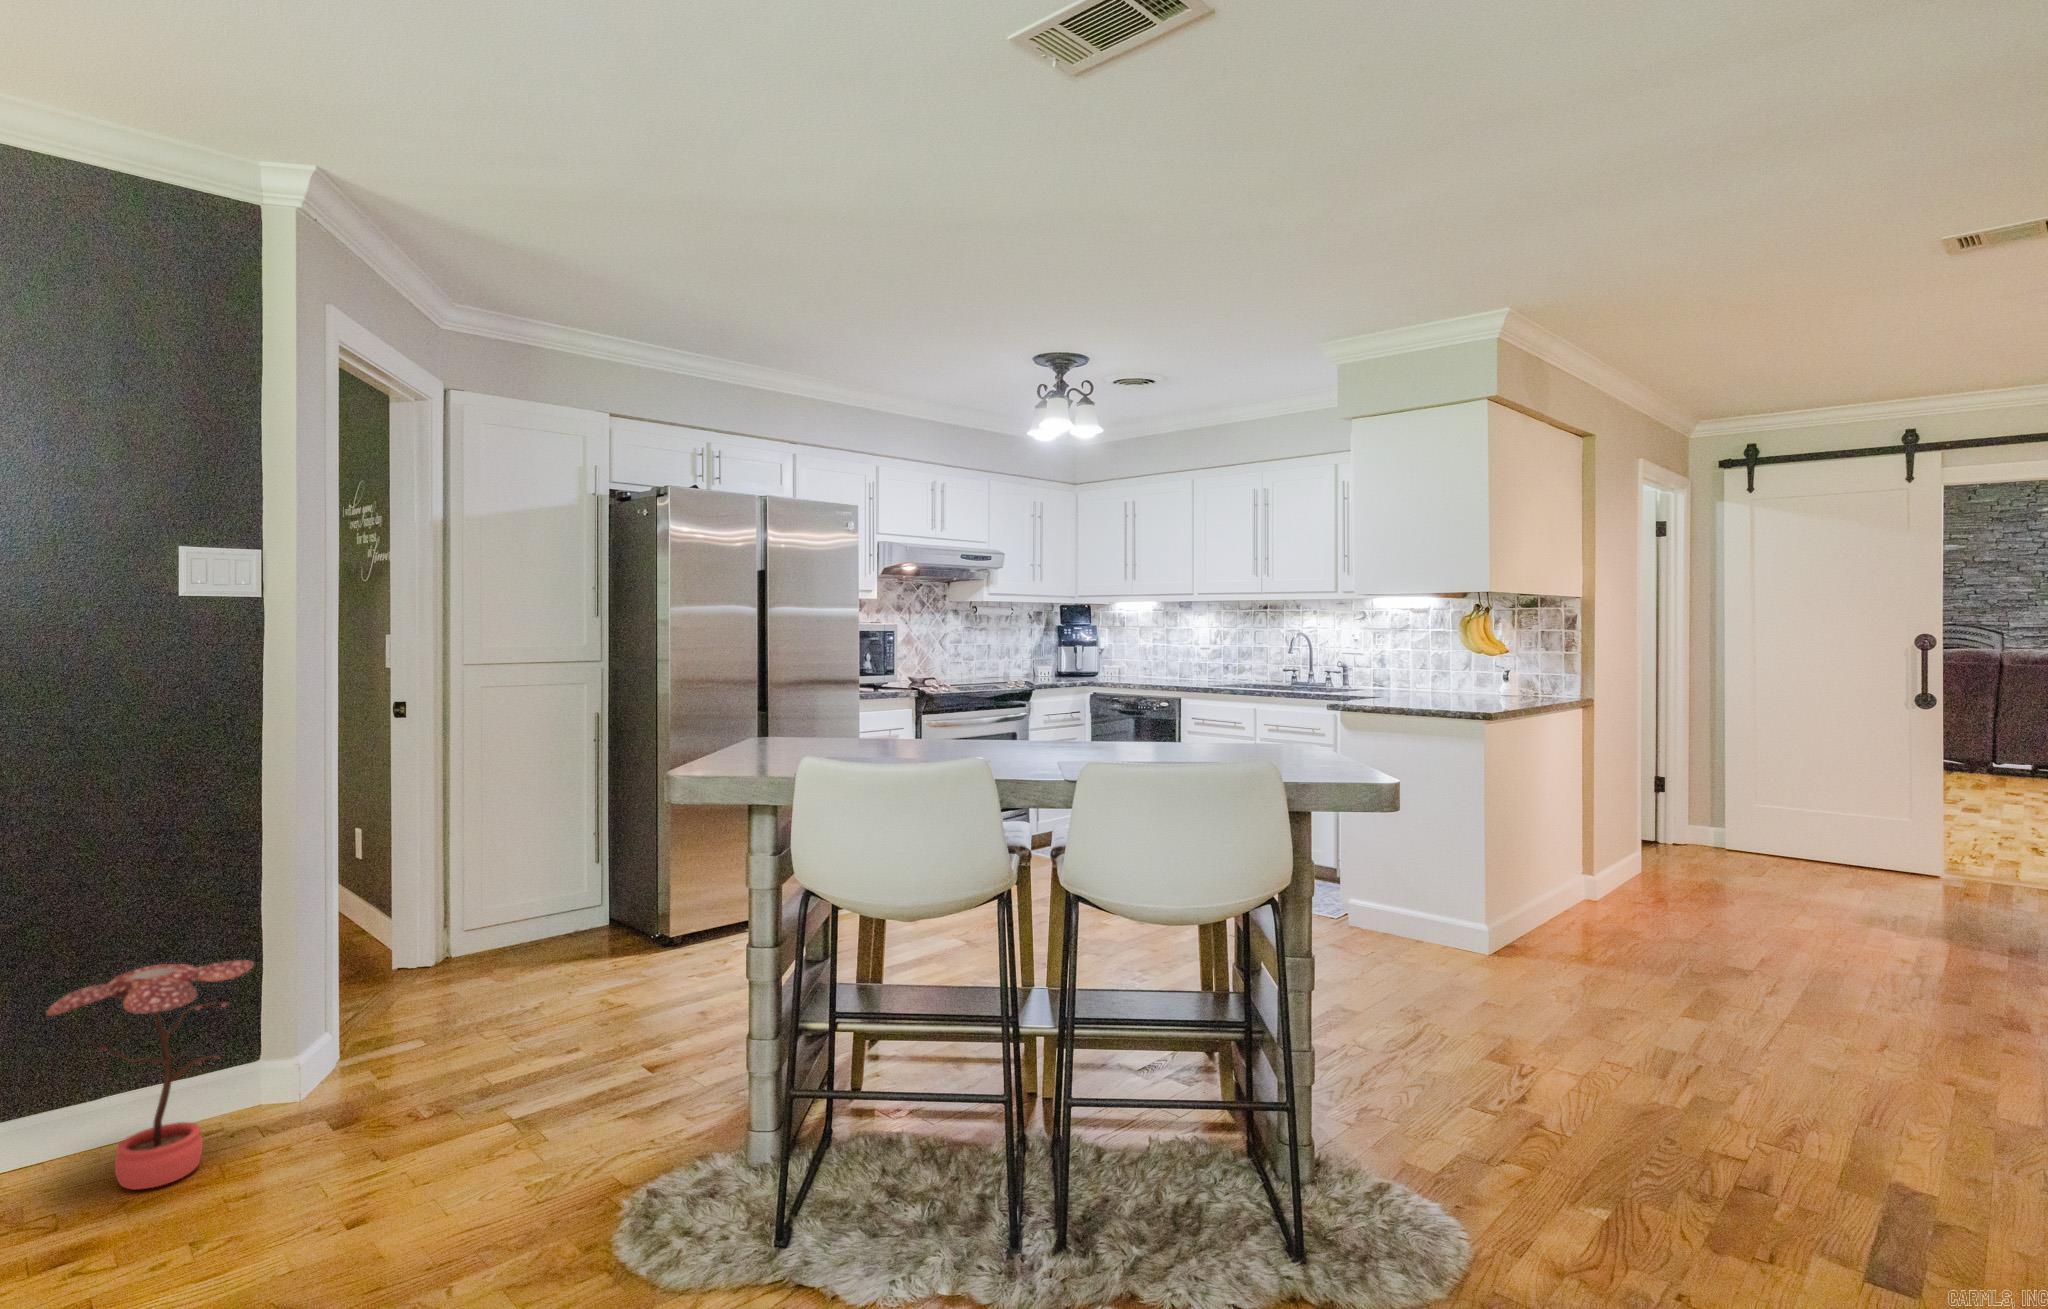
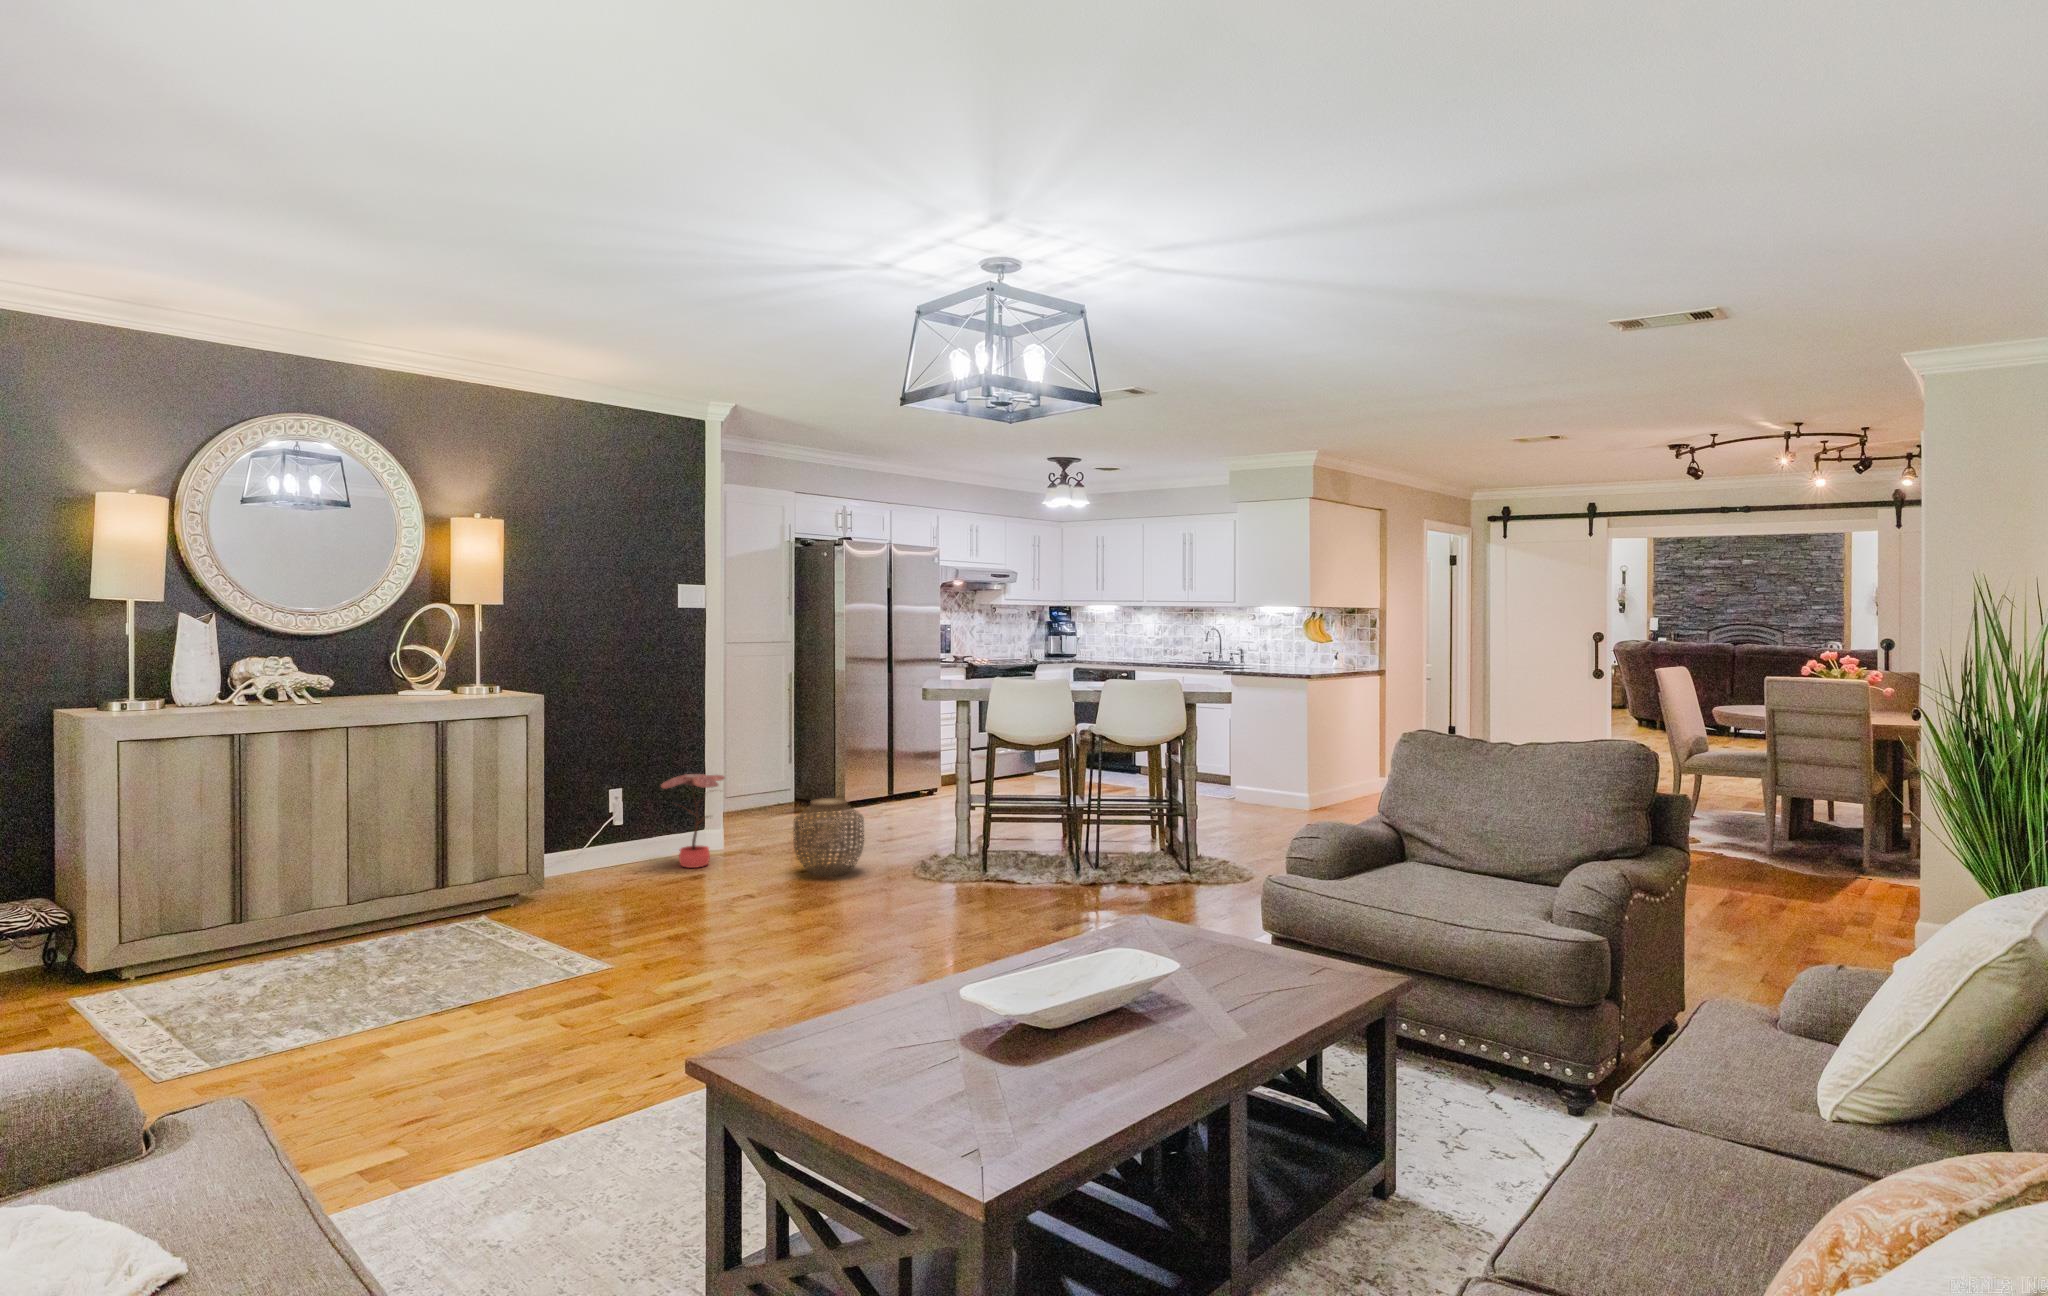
woven basket: none [324,1033,517,1245] -> present [794,798,864,876]

